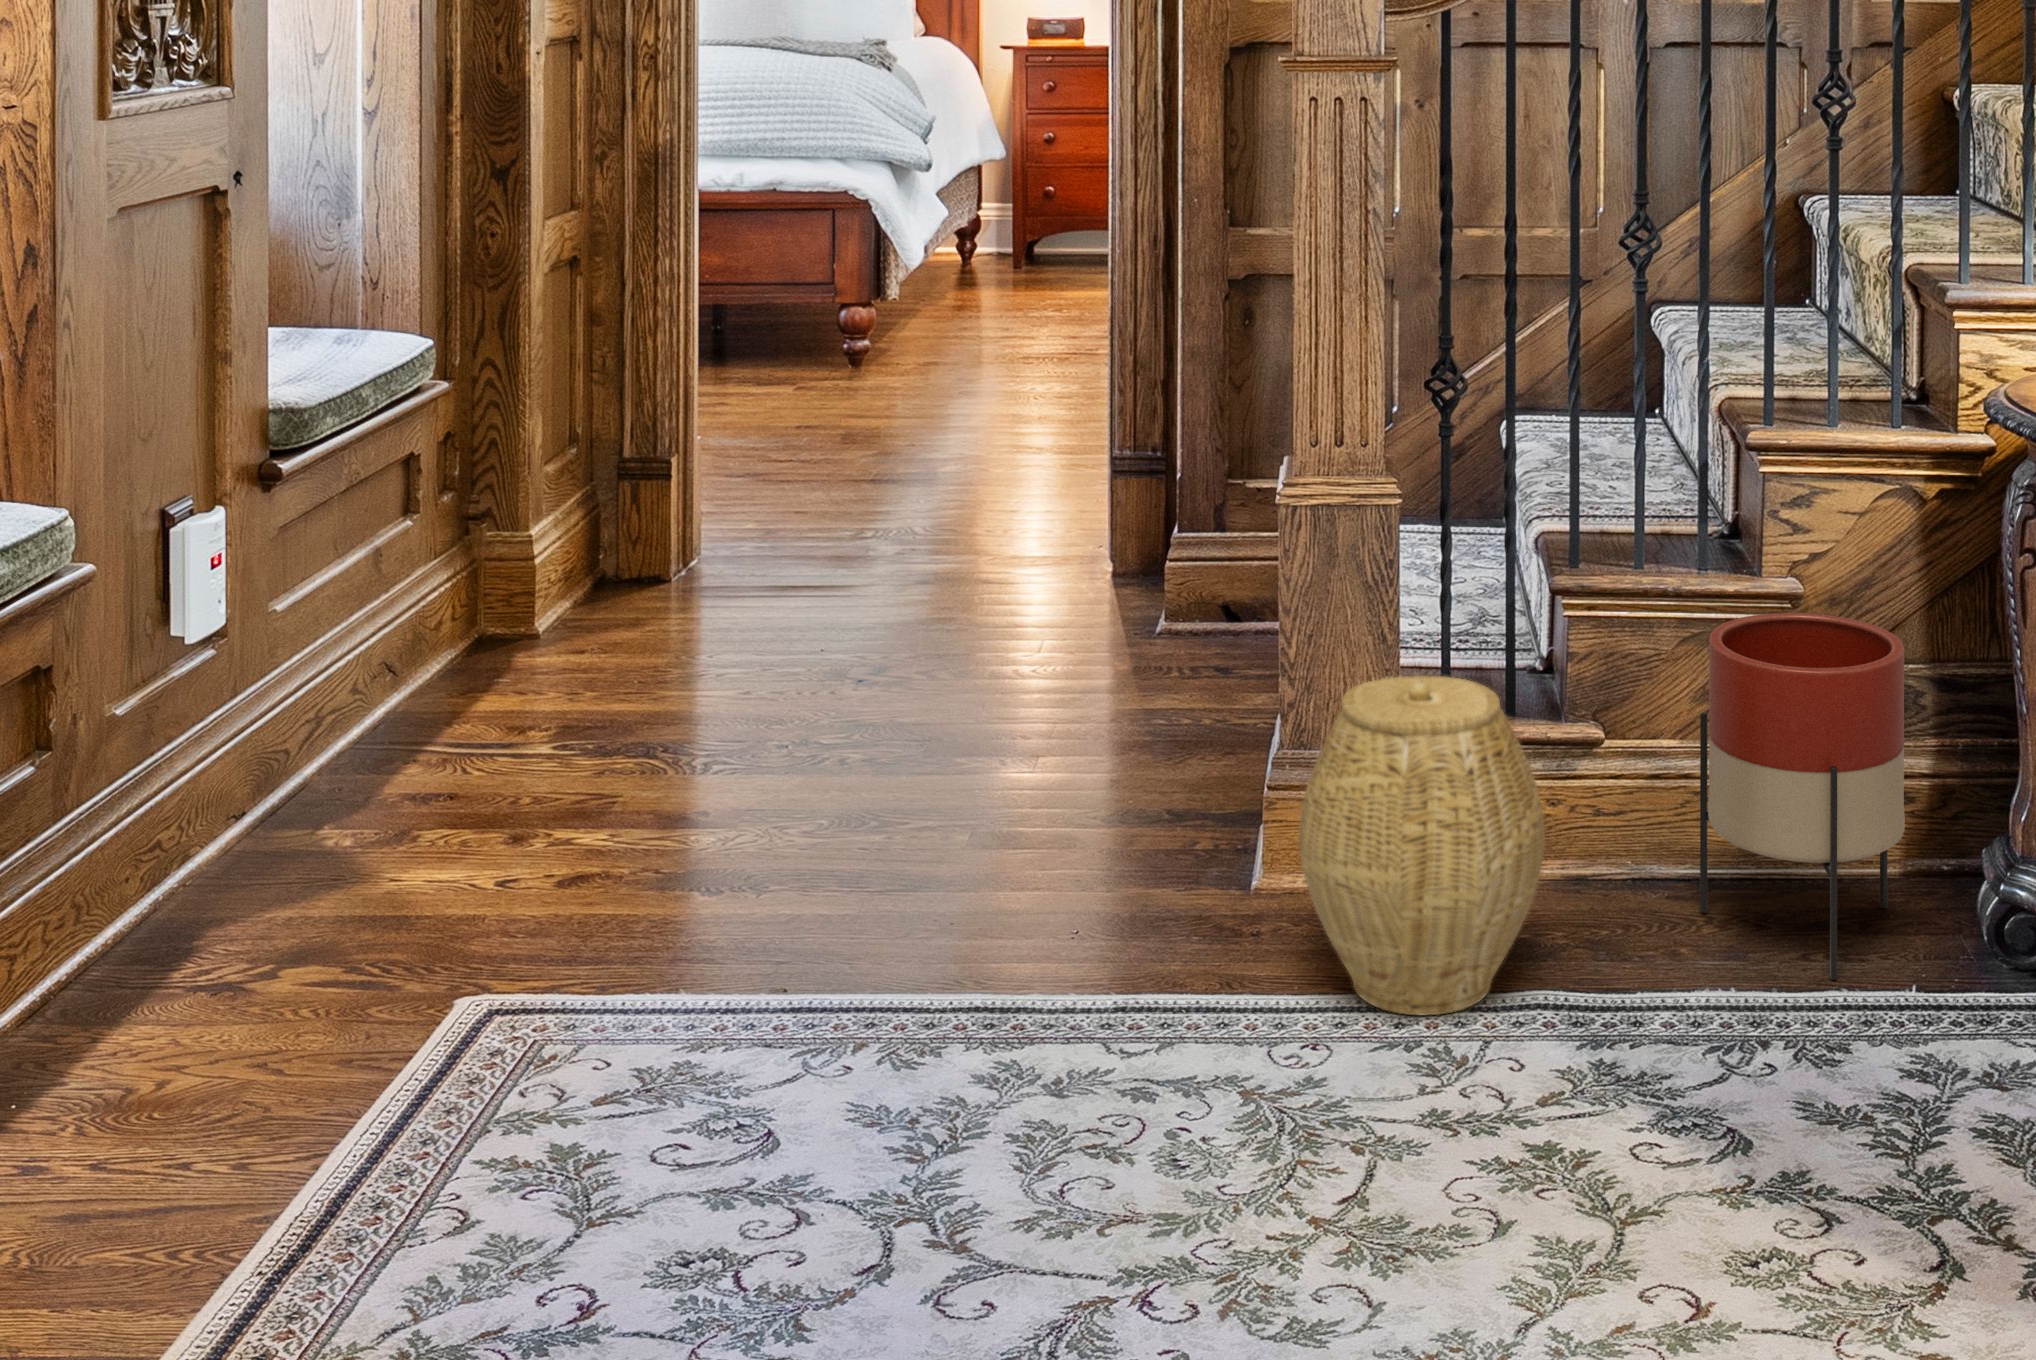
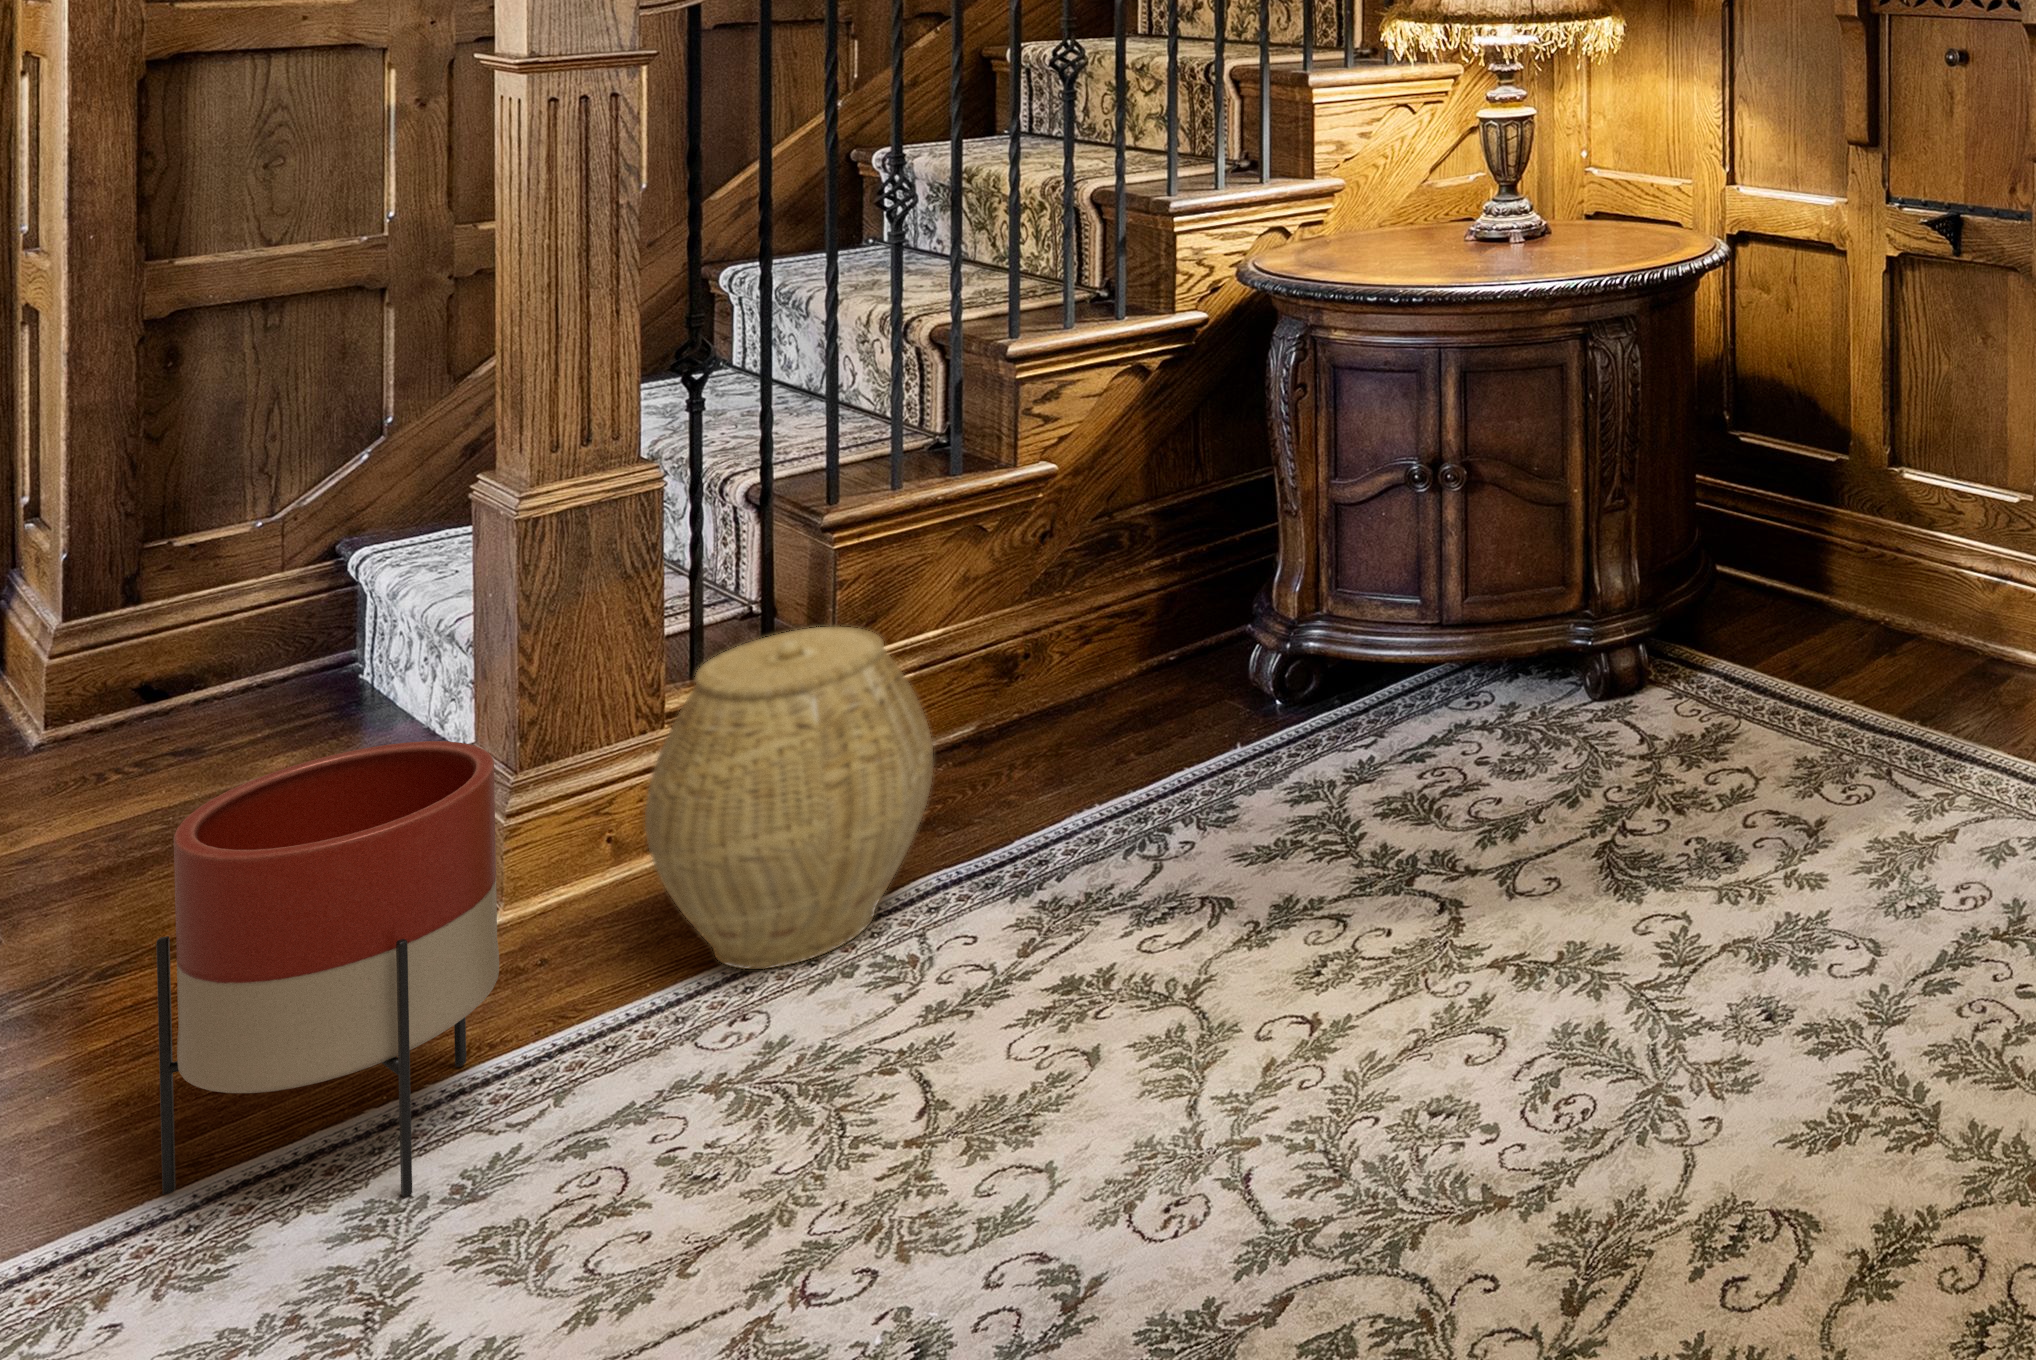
planter: present [1700,613,1905,980] -> present [156,741,499,1197]

